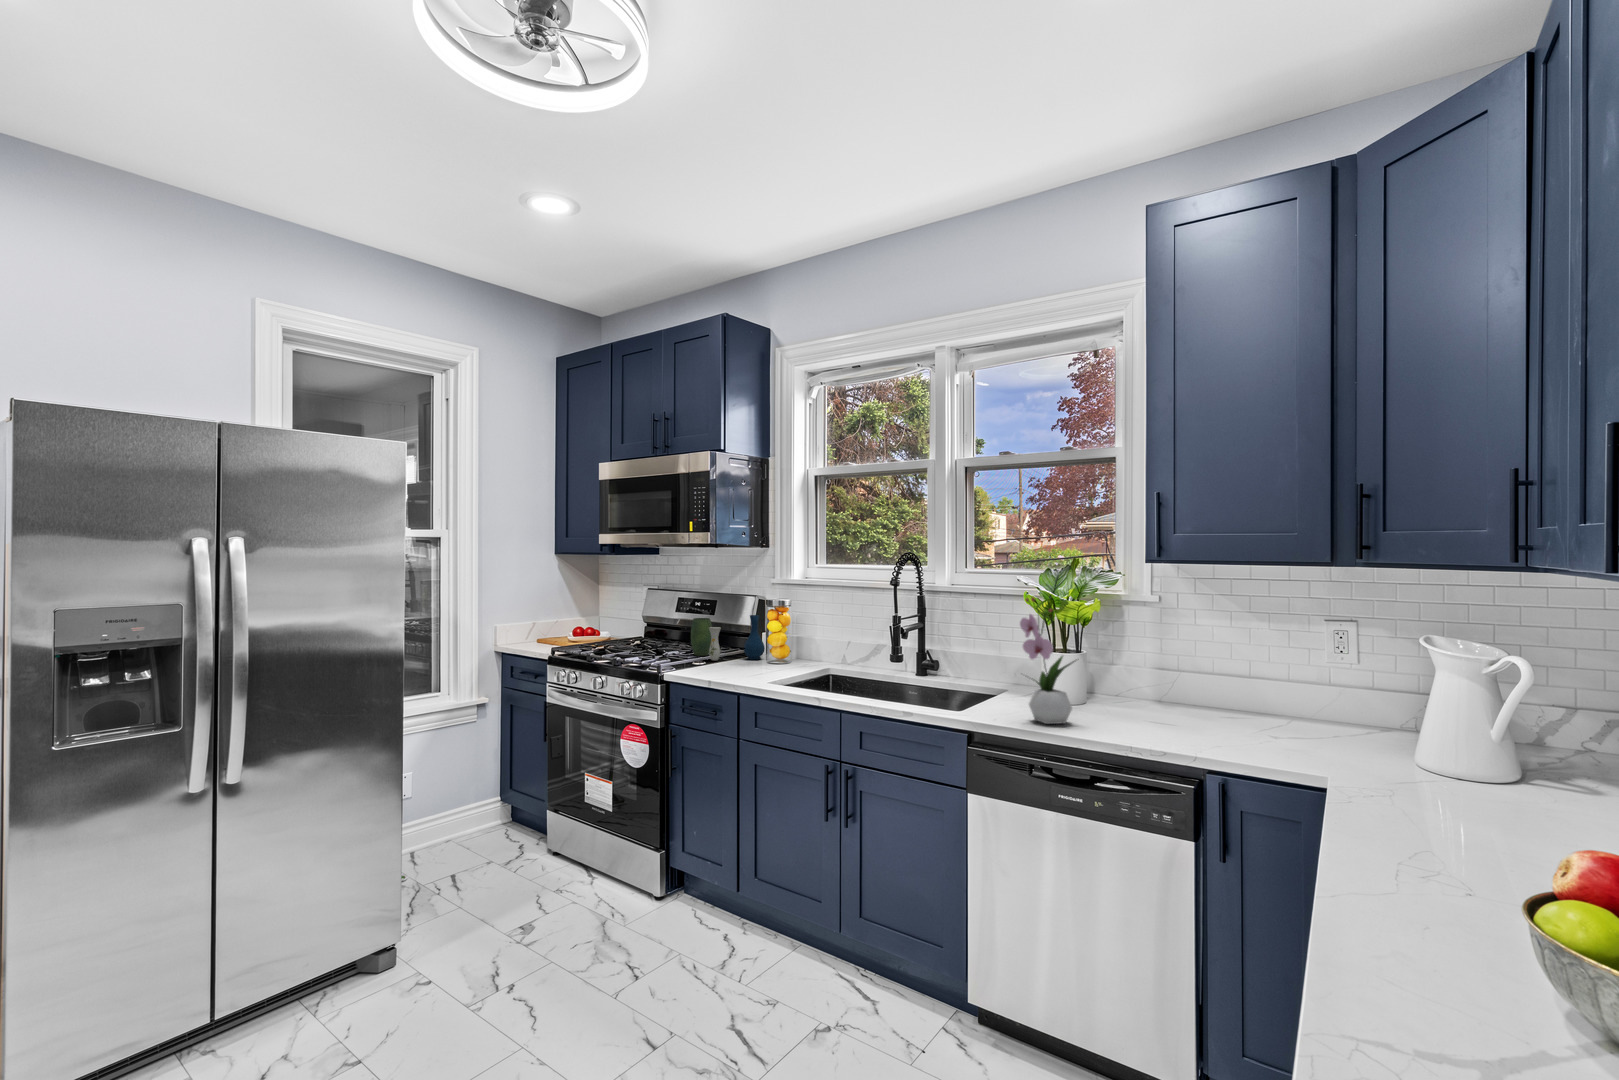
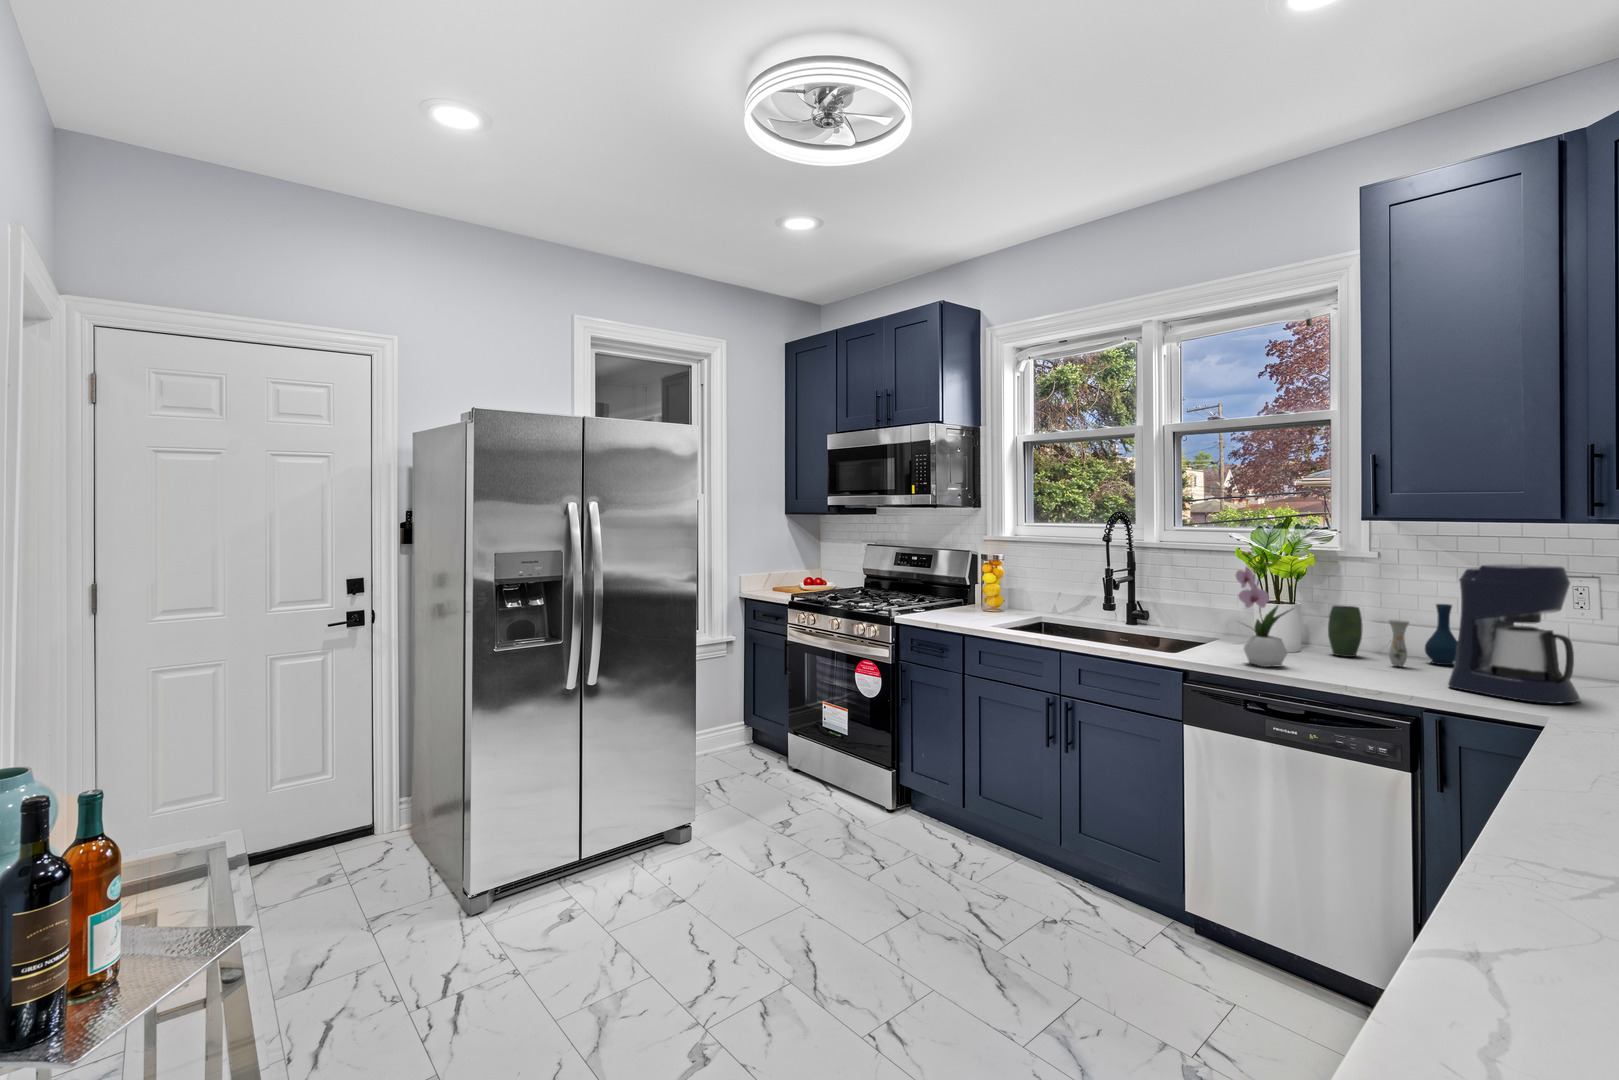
coffee maker: none [1226,611,1348,759] -> present [1448,564,1580,704]
vase: present [691,615,765,661] -> present [1328,604,1458,666]

